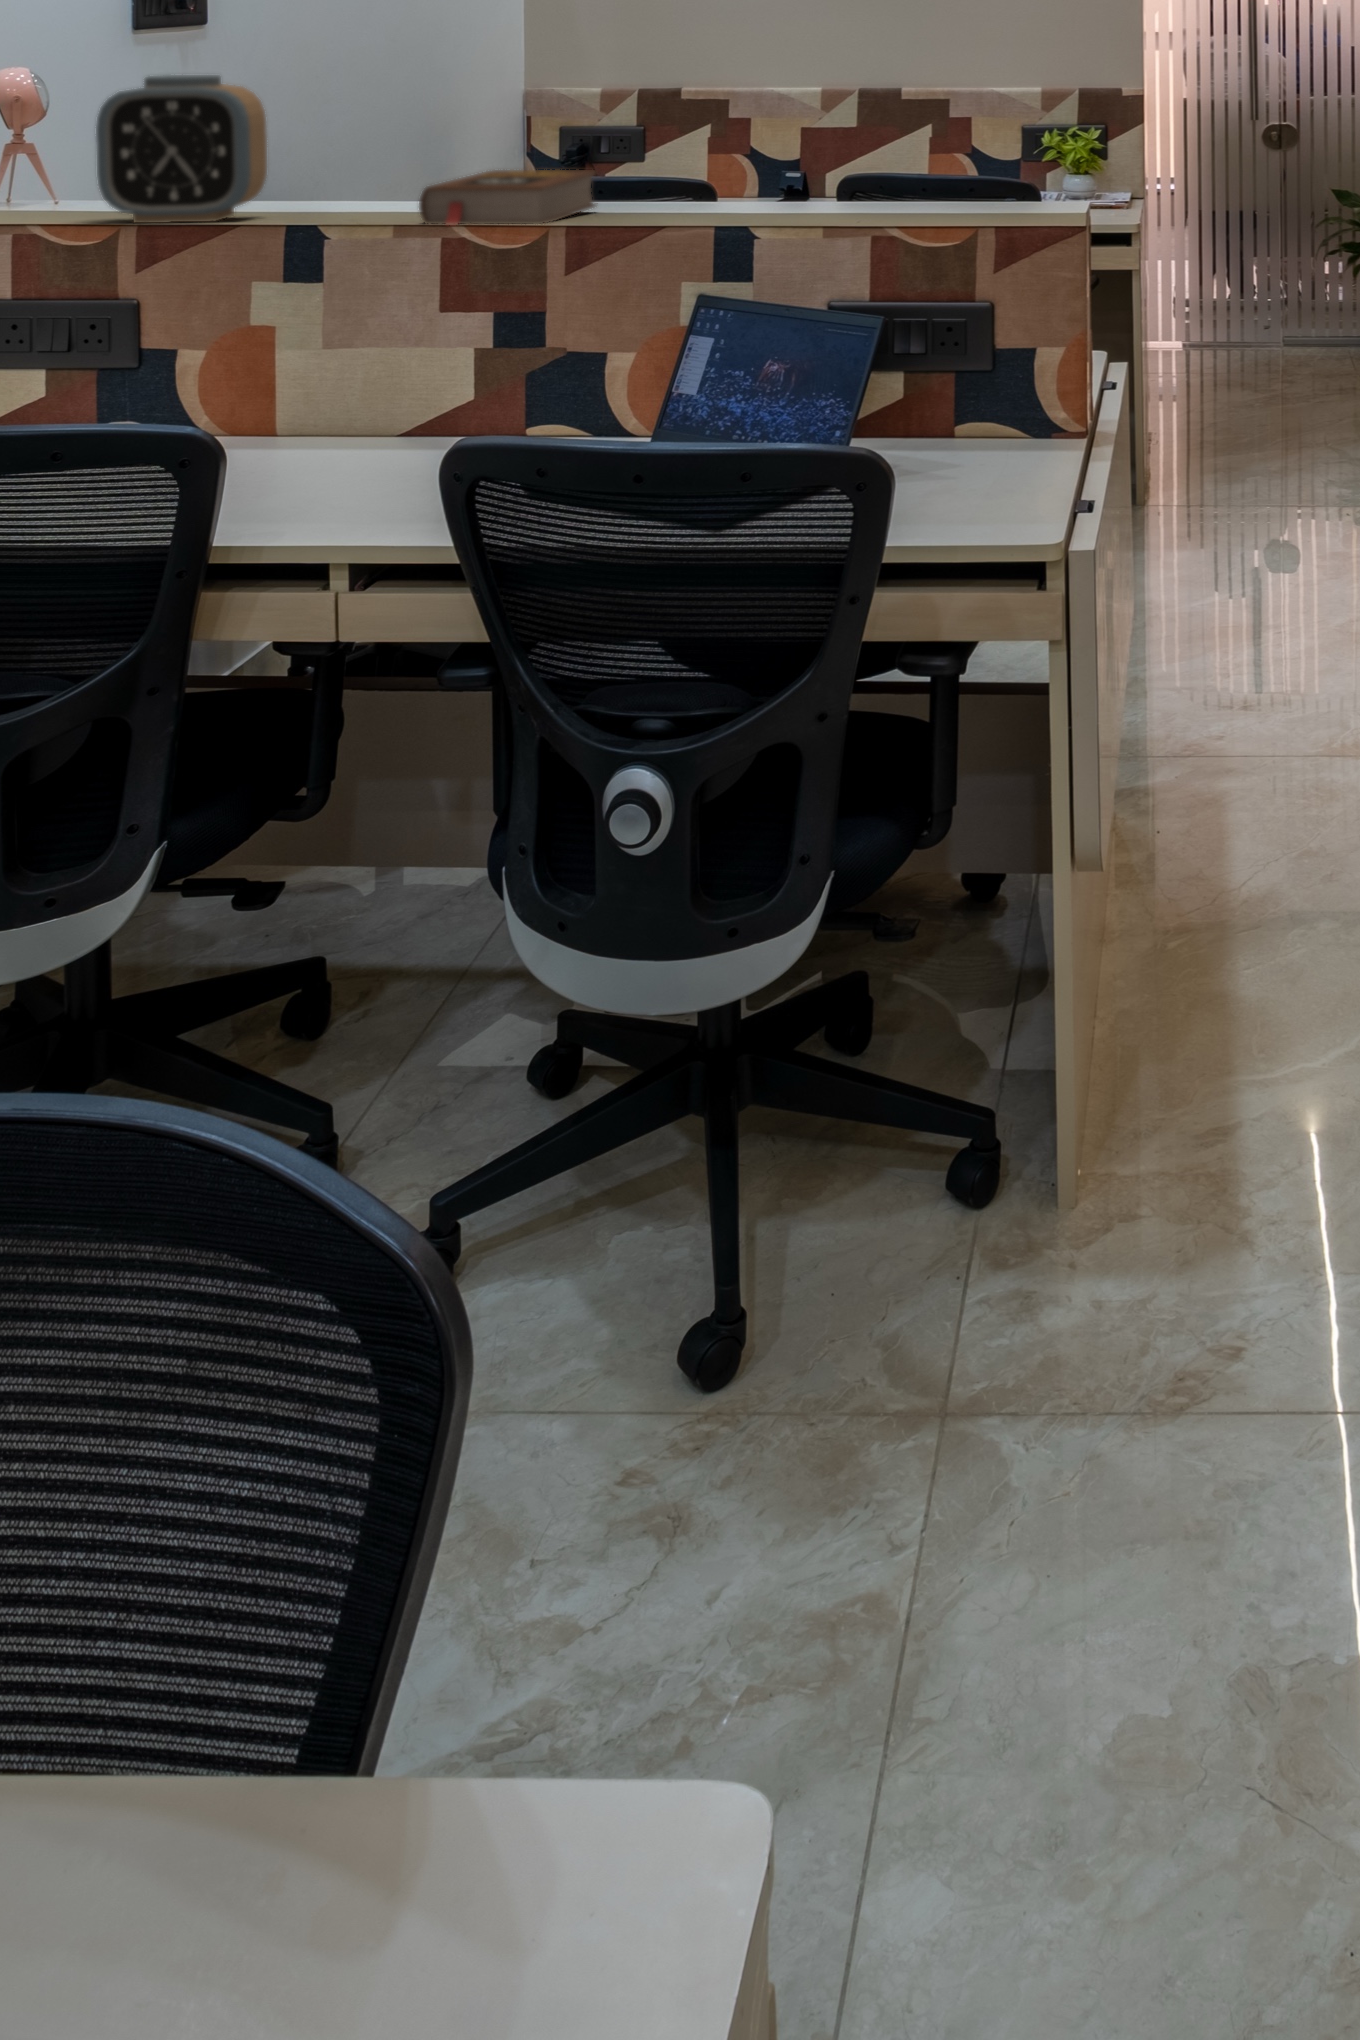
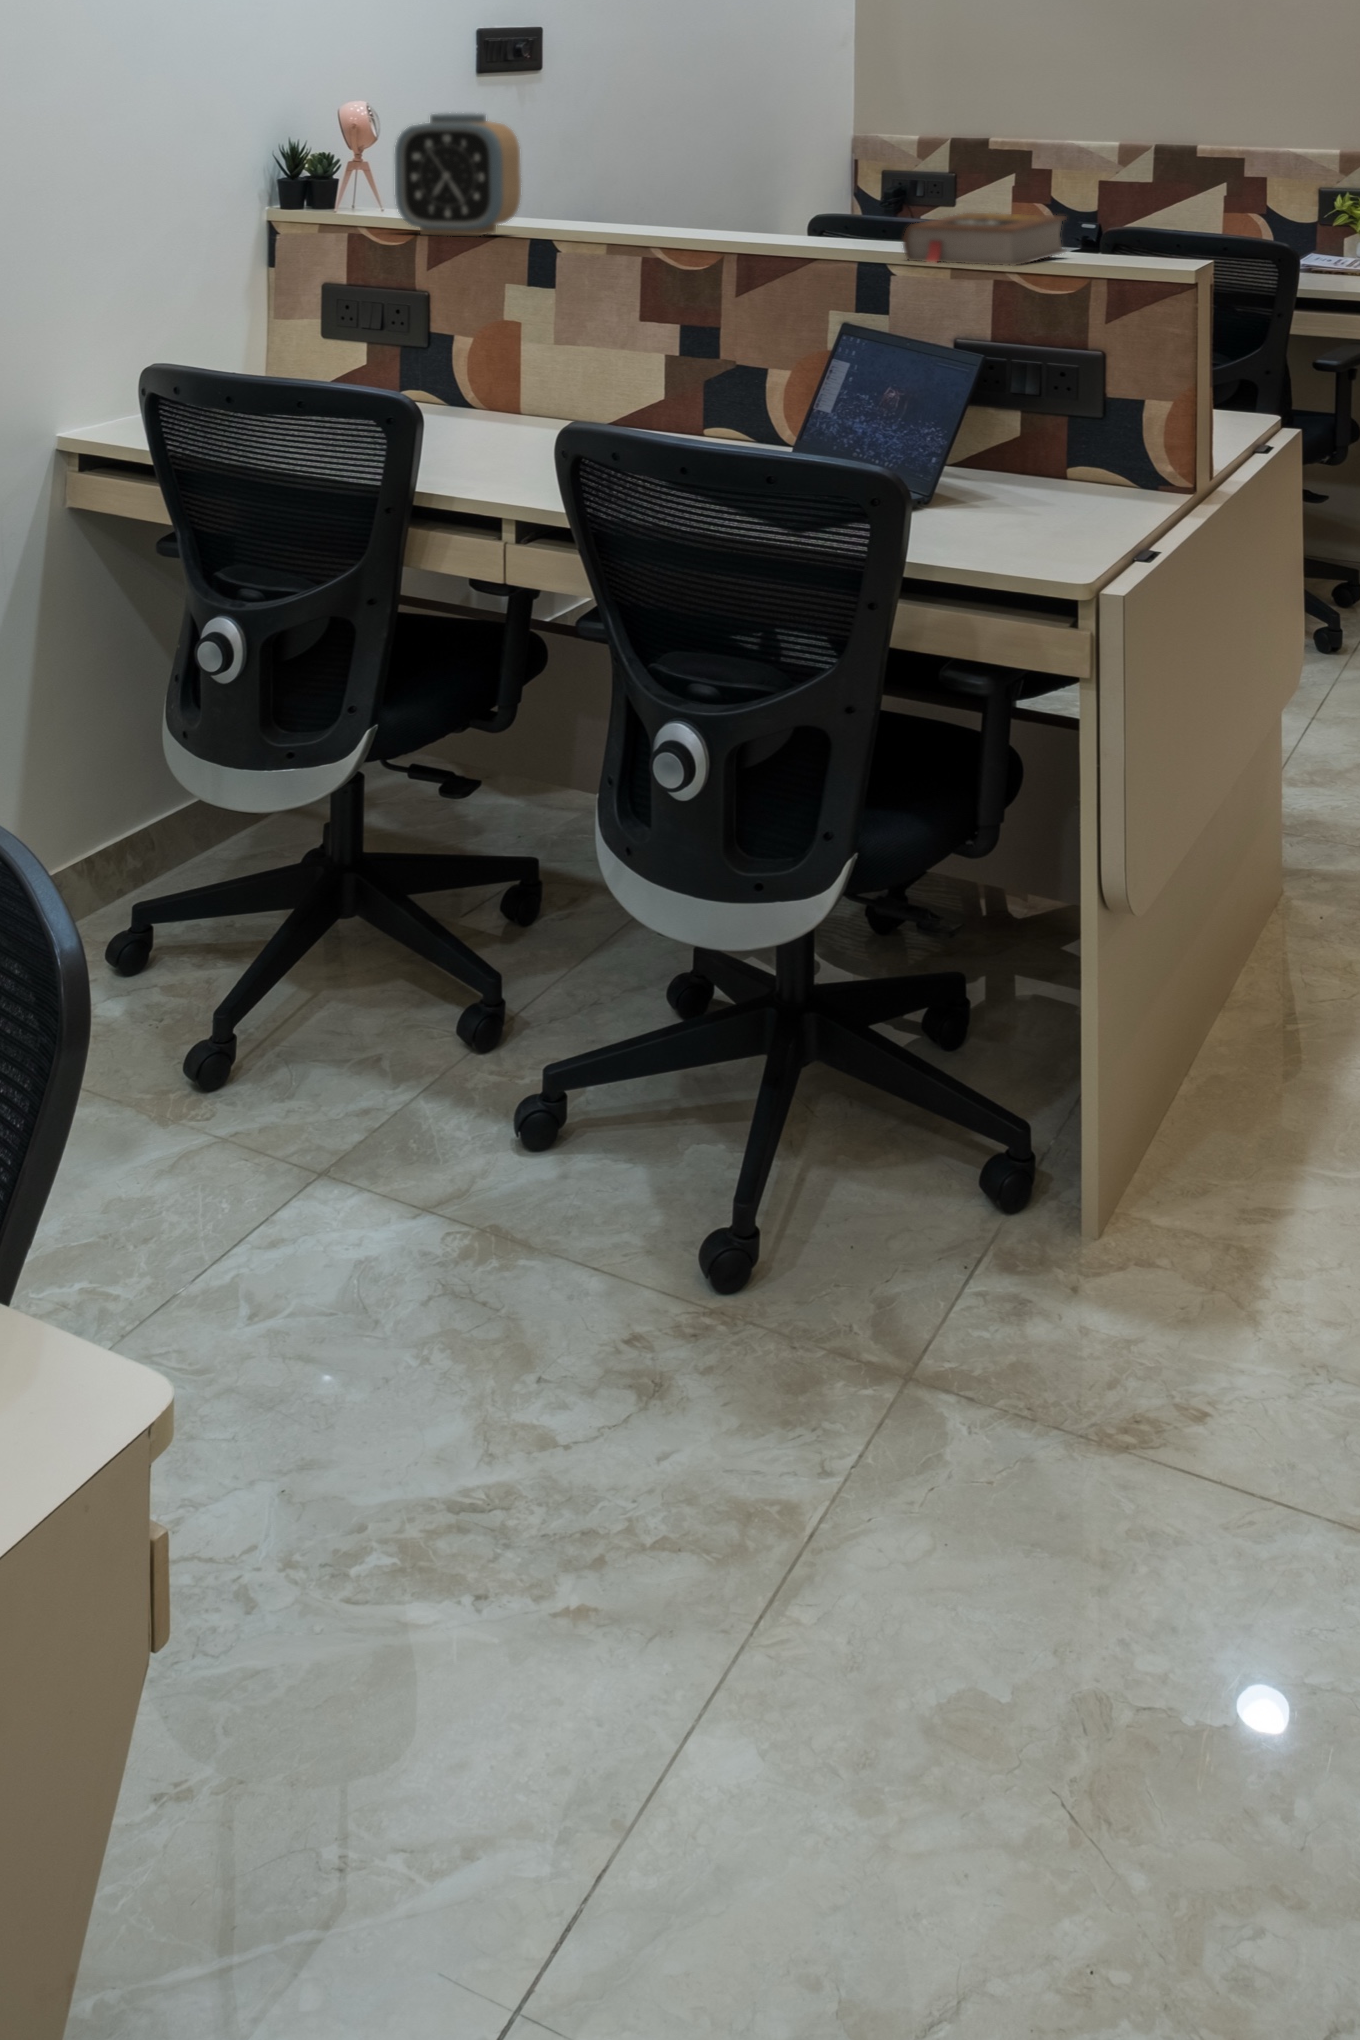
book: present [419,170,596,225] -> present [903,213,1066,265]

